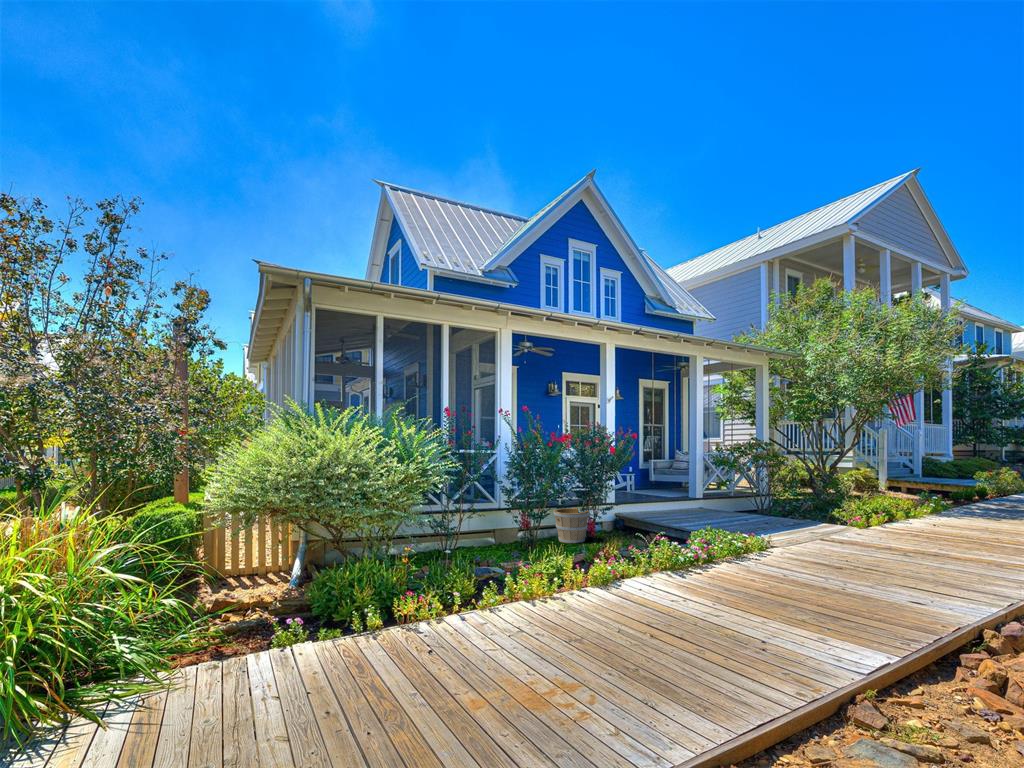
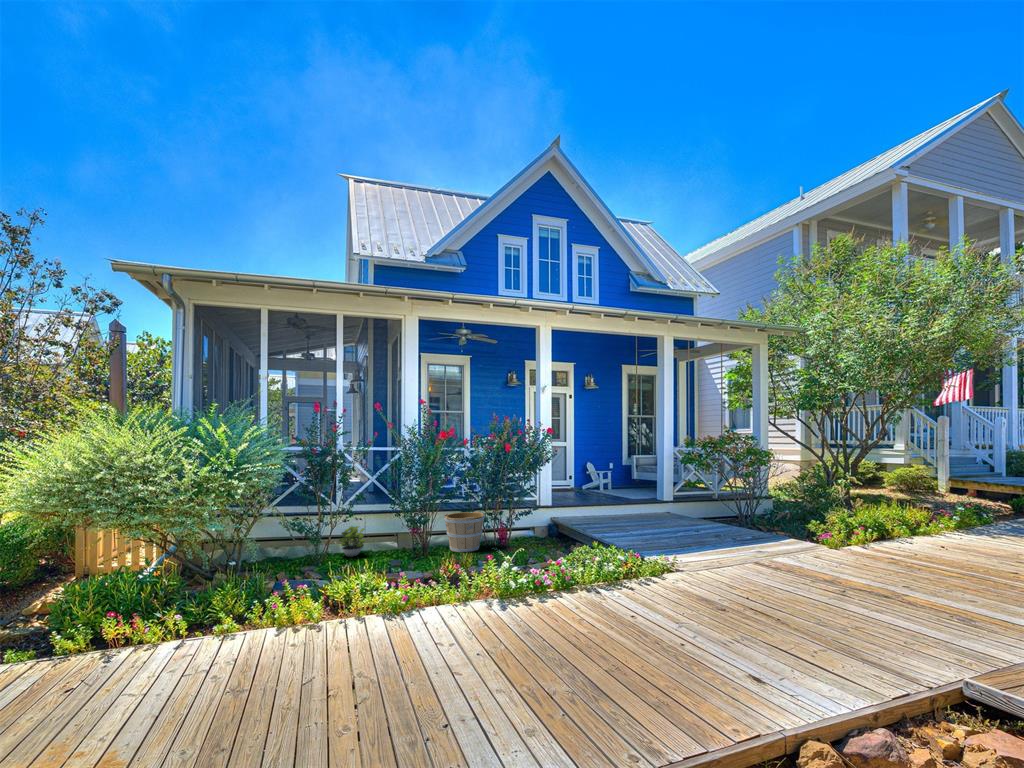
potted plant: none [469,521,496,550] -> present [339,526,366,557]

